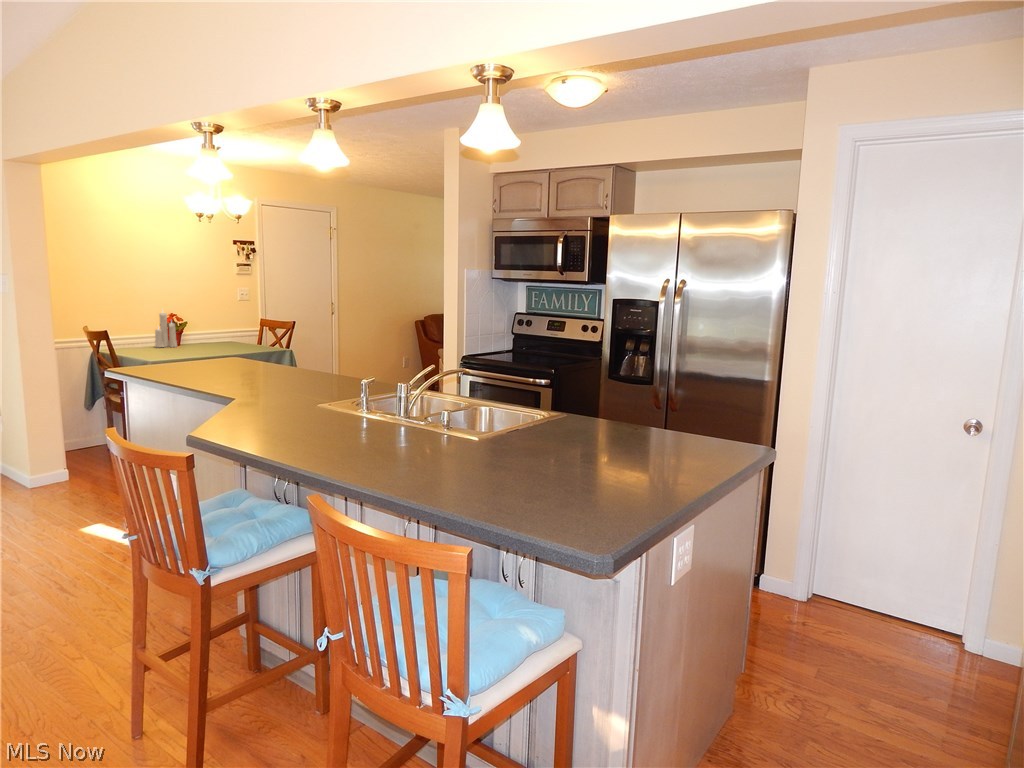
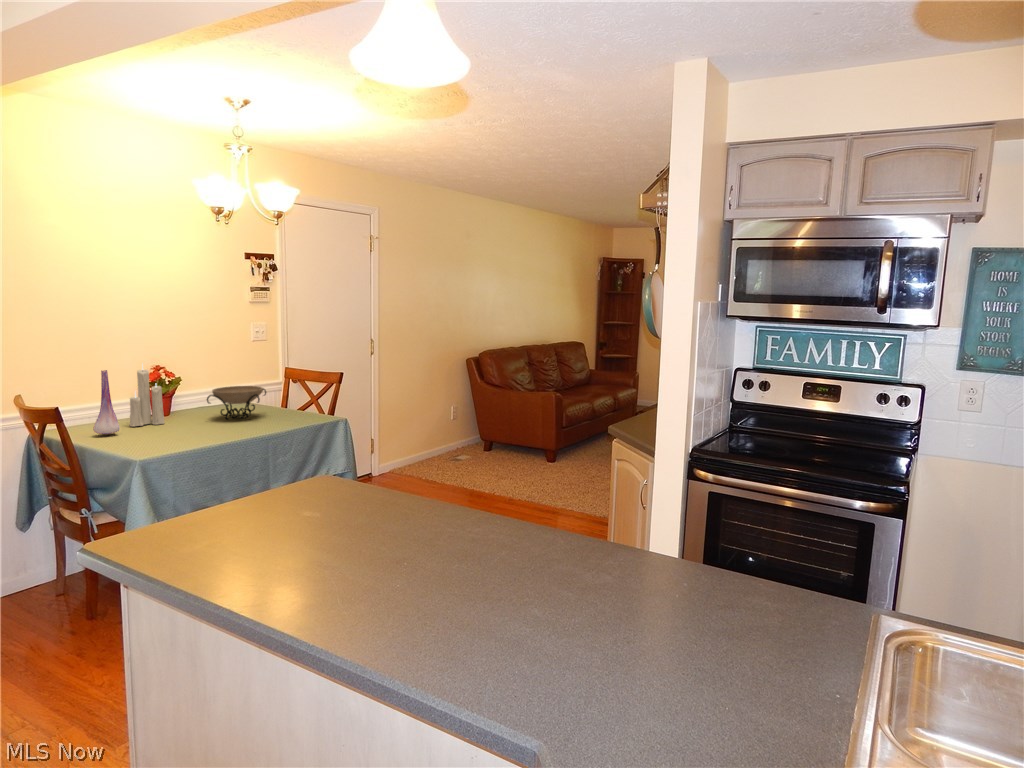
vase: none [130,310,149,350] -> present [93,370,120,434]
decorative bowl: none [204,326,244,346] -> present [207,386,266,419]

